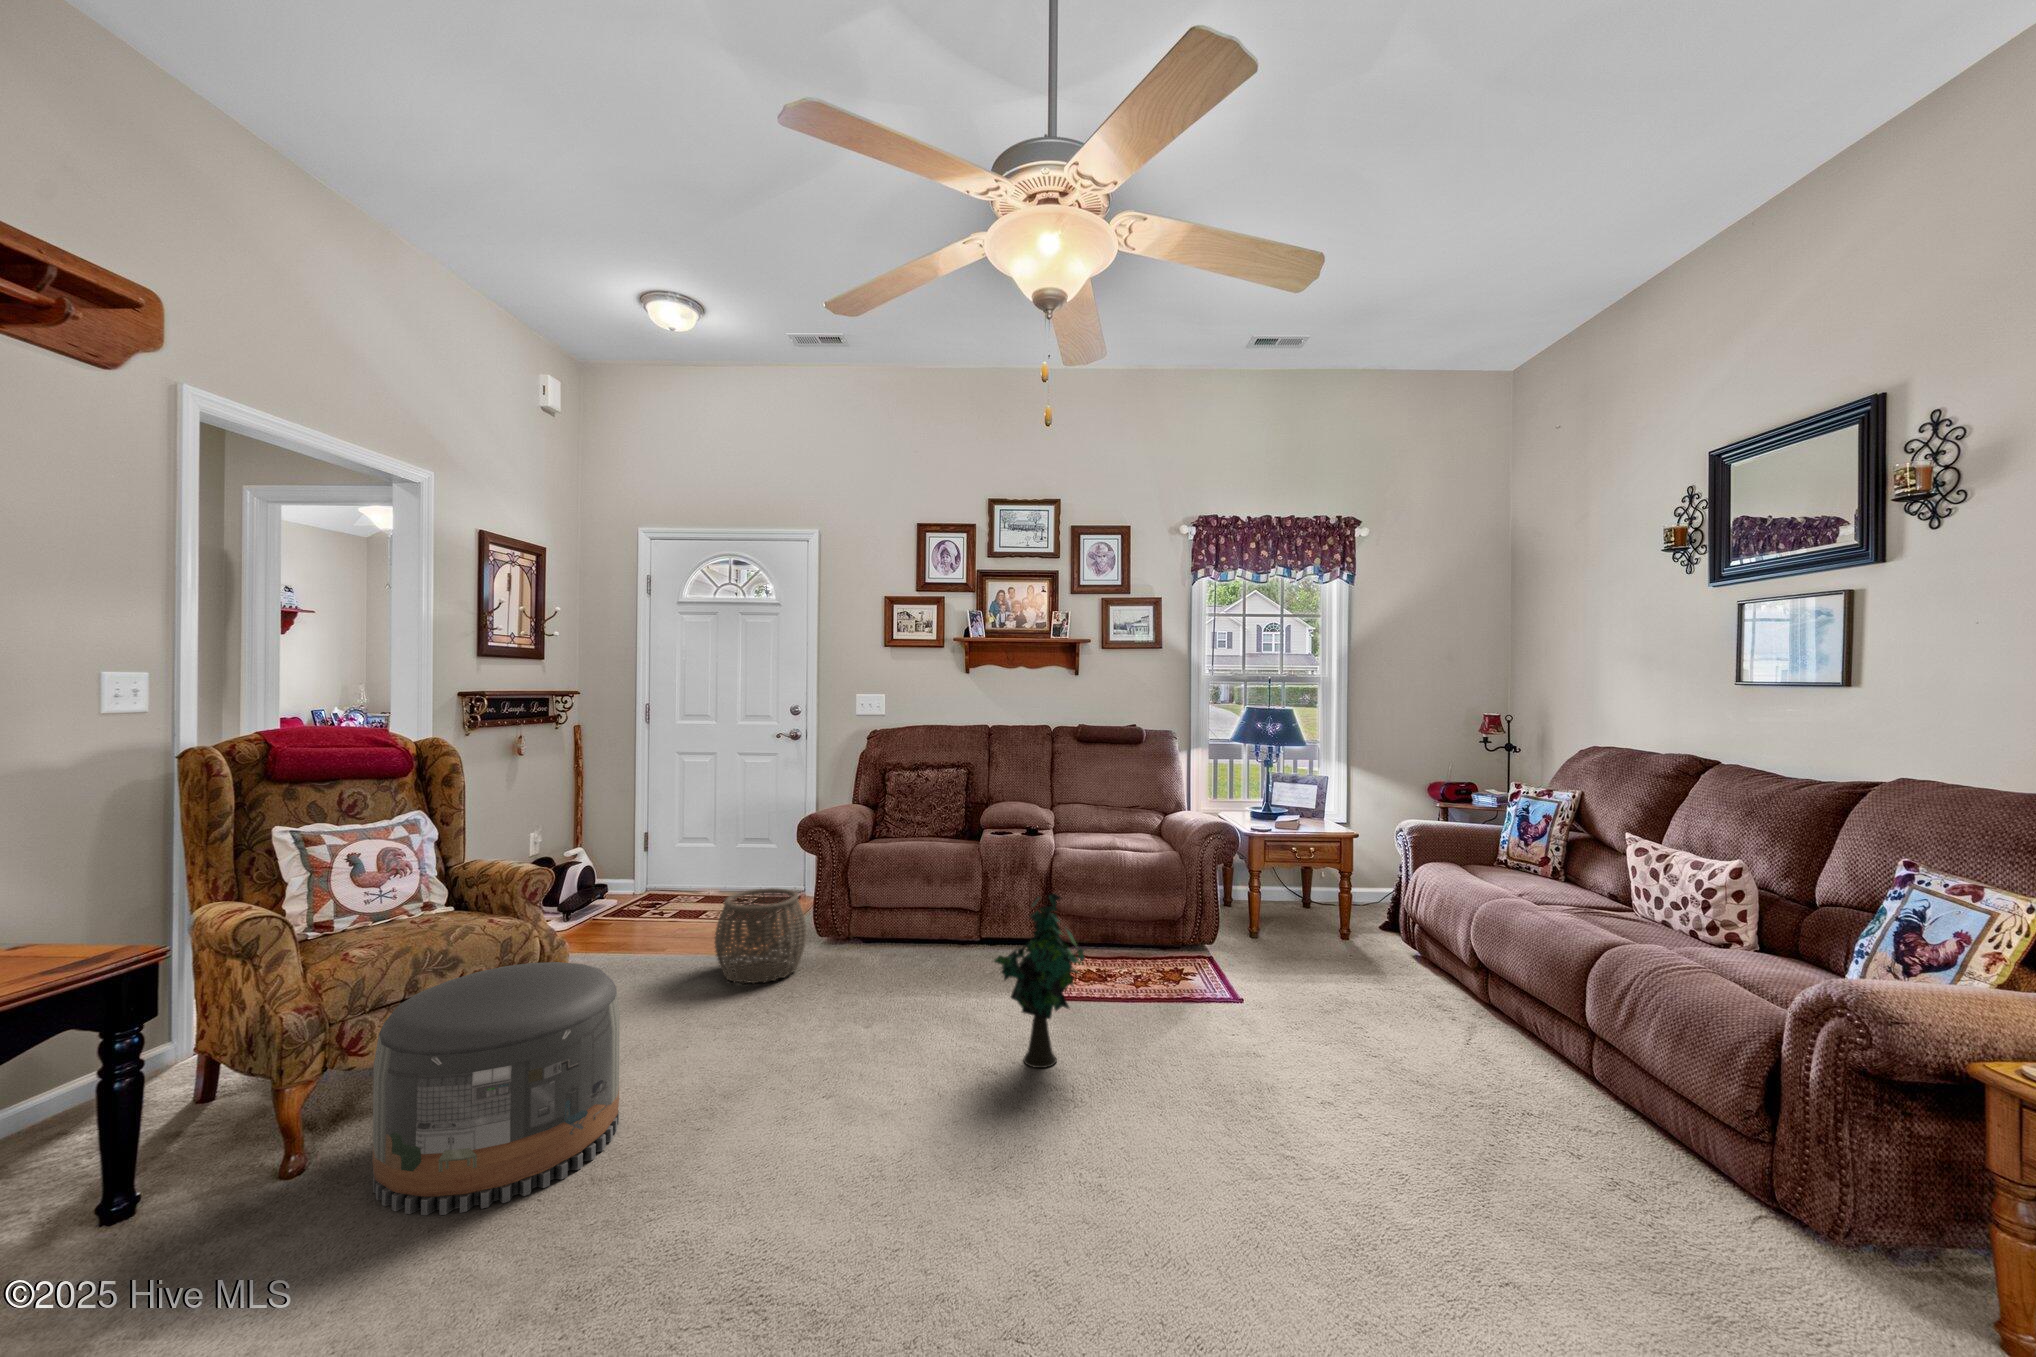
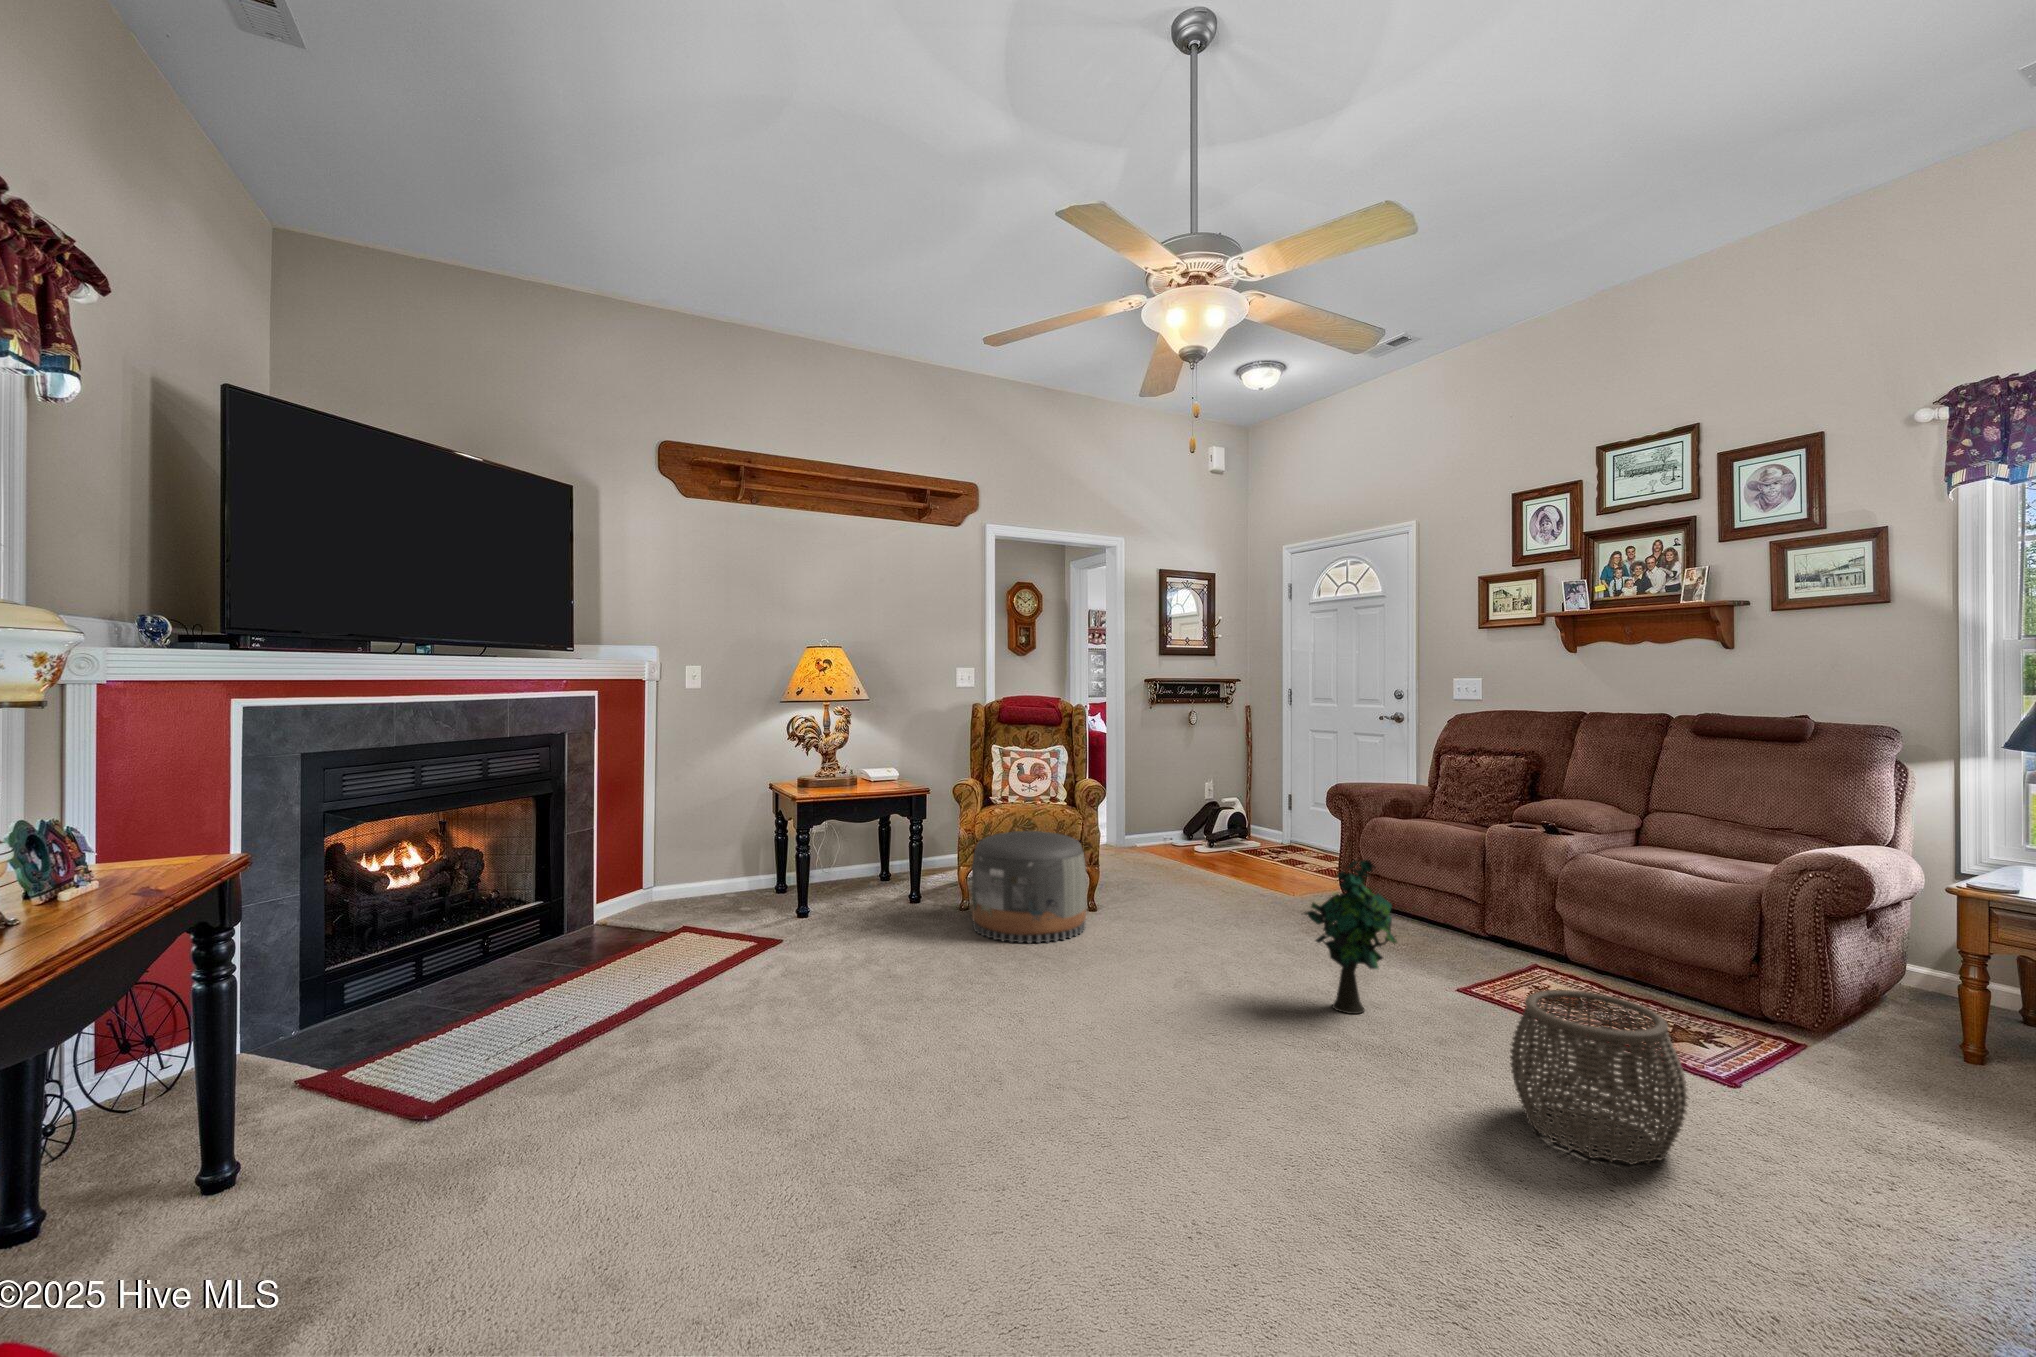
woven basket: present [715,888,807,983] -> present [1510,990,1688,1165]

